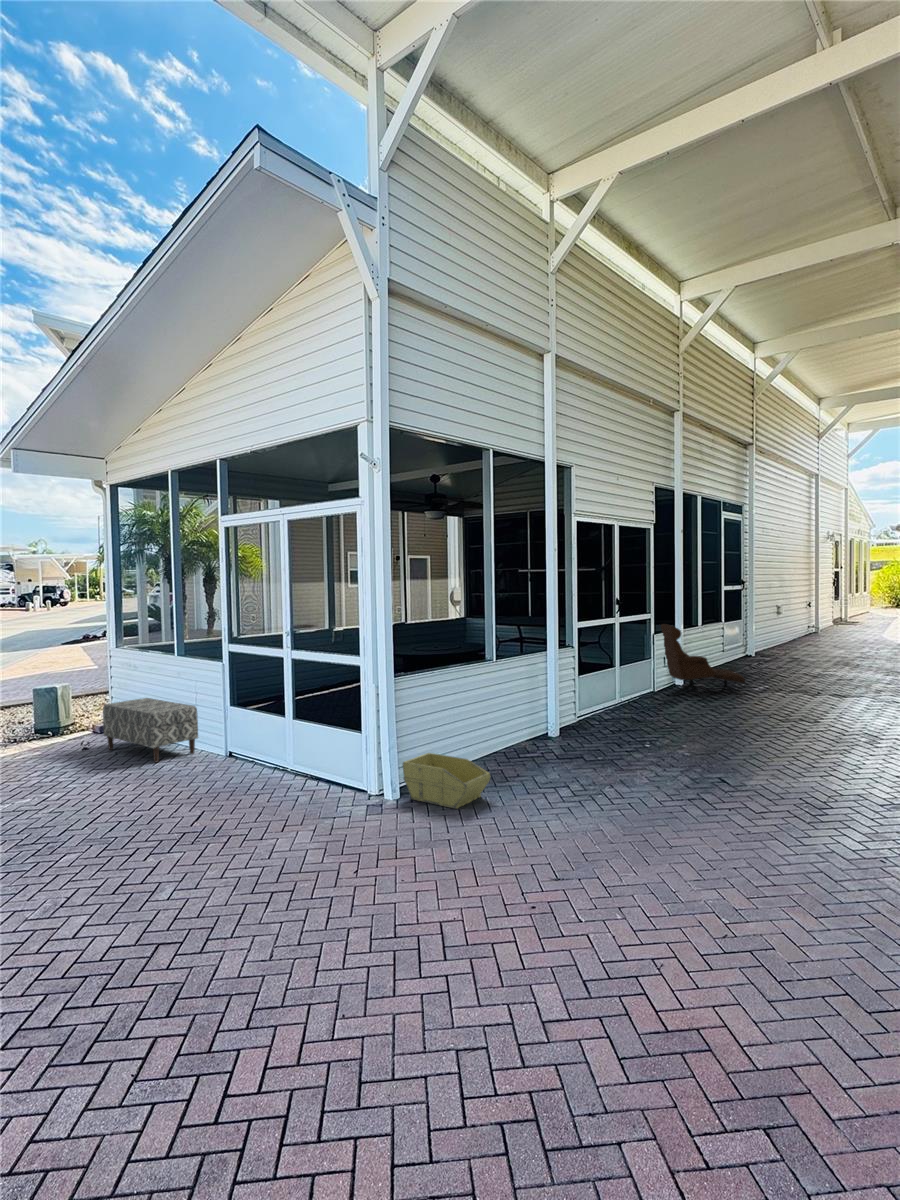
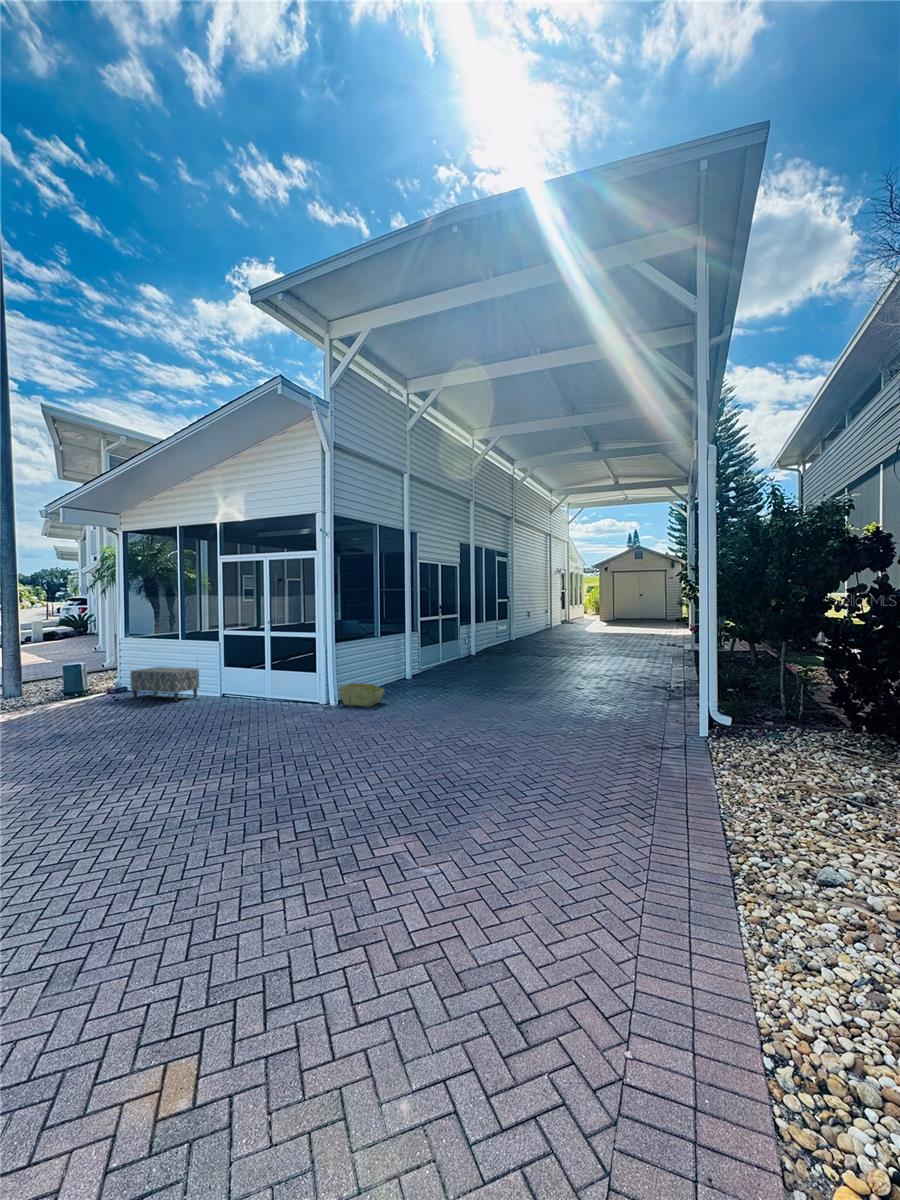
lounge chair: present [661,624,745,697] -> none [462,620,508,661]

